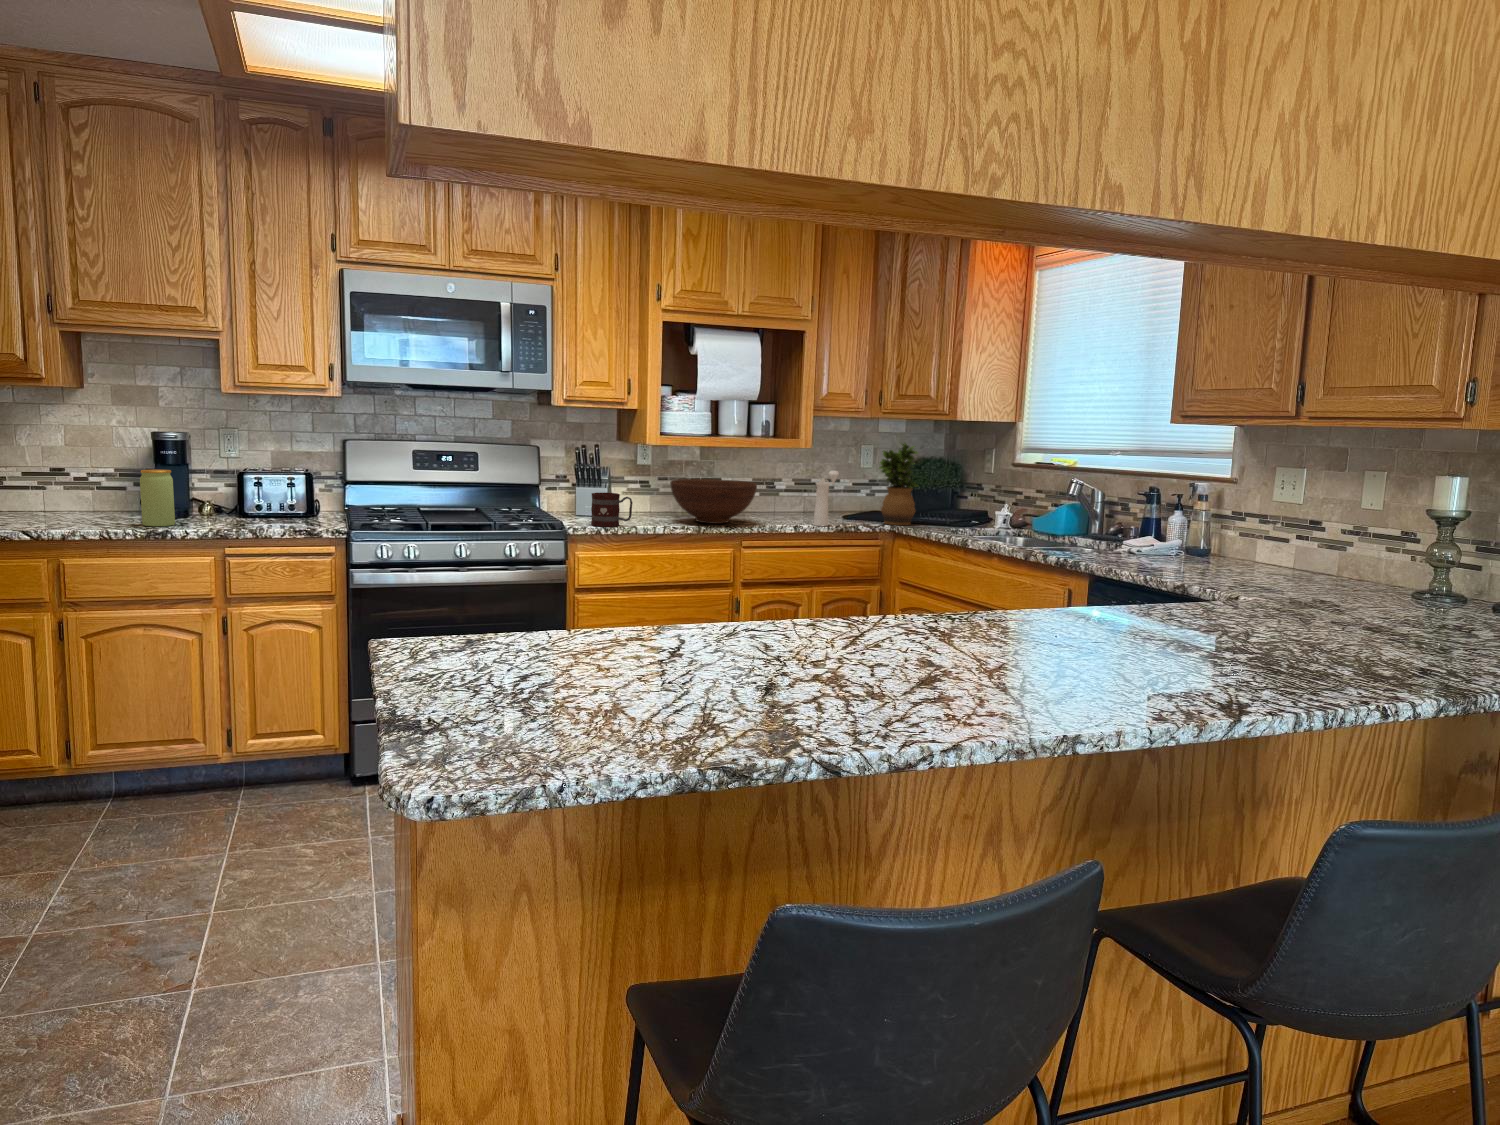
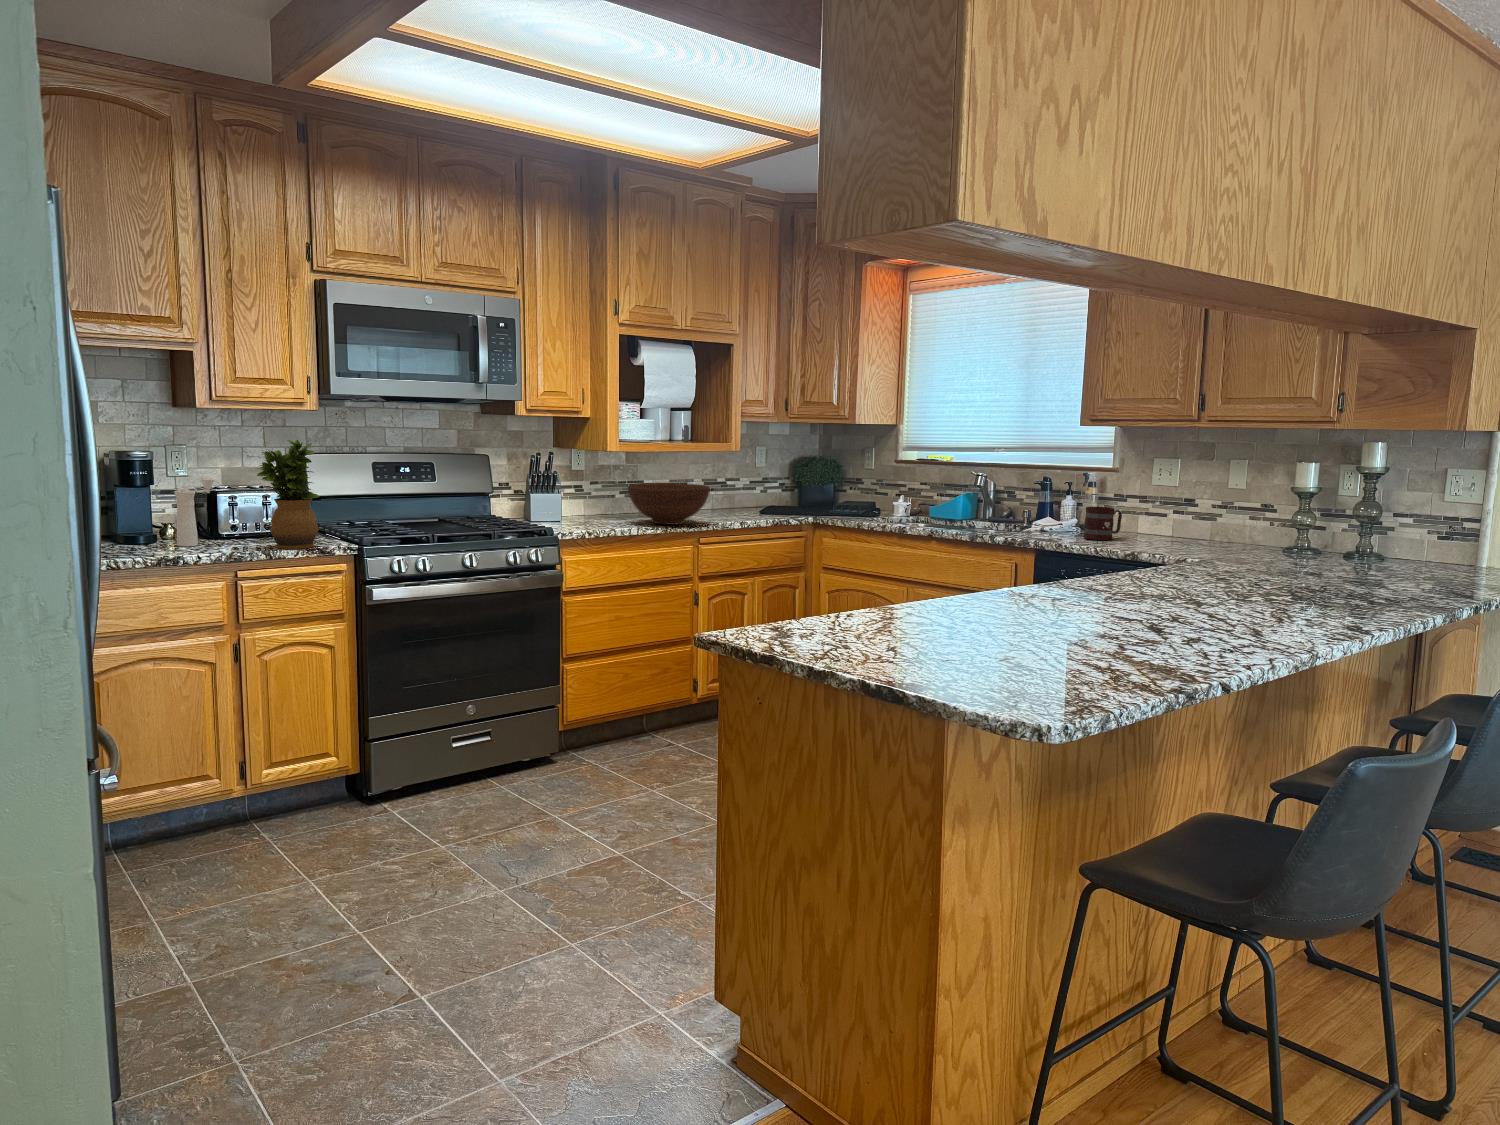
potted plant: present [879,443,918,525] -> present [257,440,320,549]
jar: present [140,469,175,526] -> none [133,494,171,556]
pepper mill: present [814,471,839,526] -> present [174,475,215,546]
mug: present [591,493,633,527] -> present [1084,506,1122,540]

